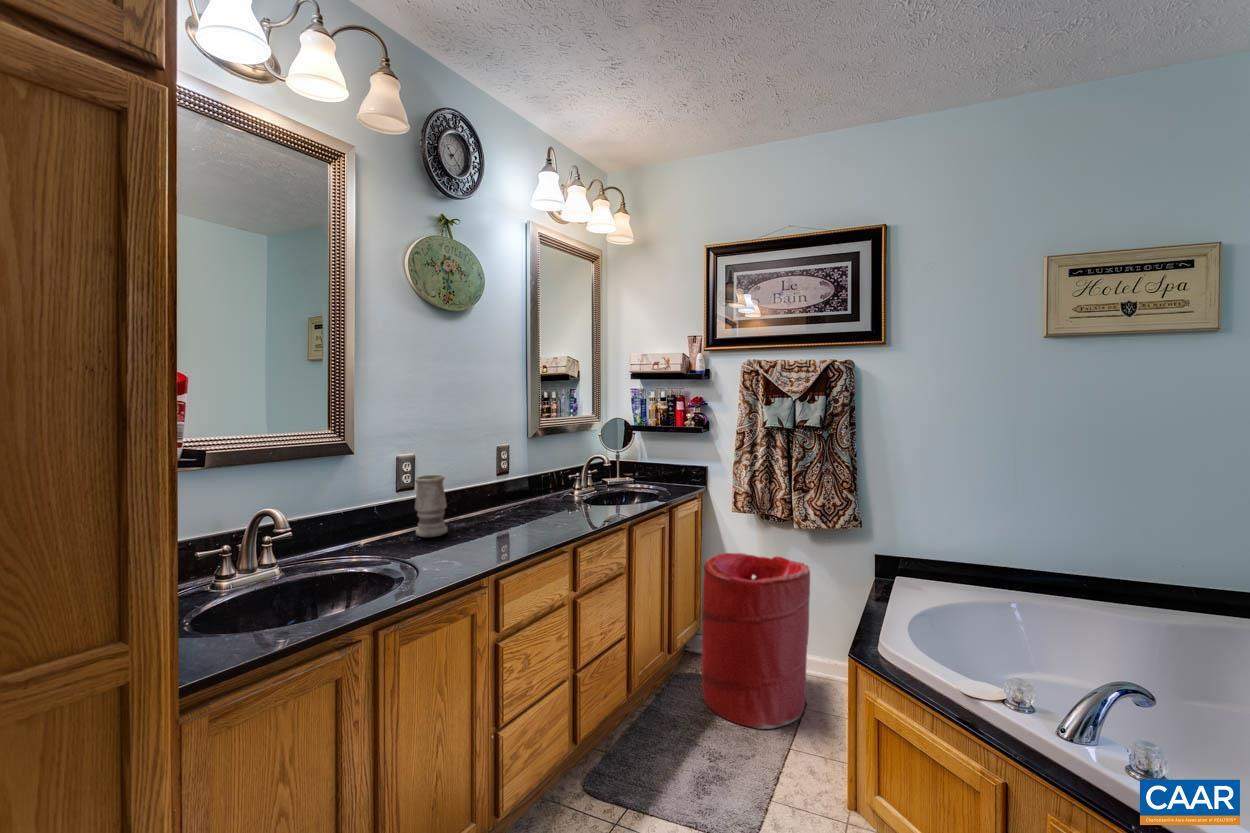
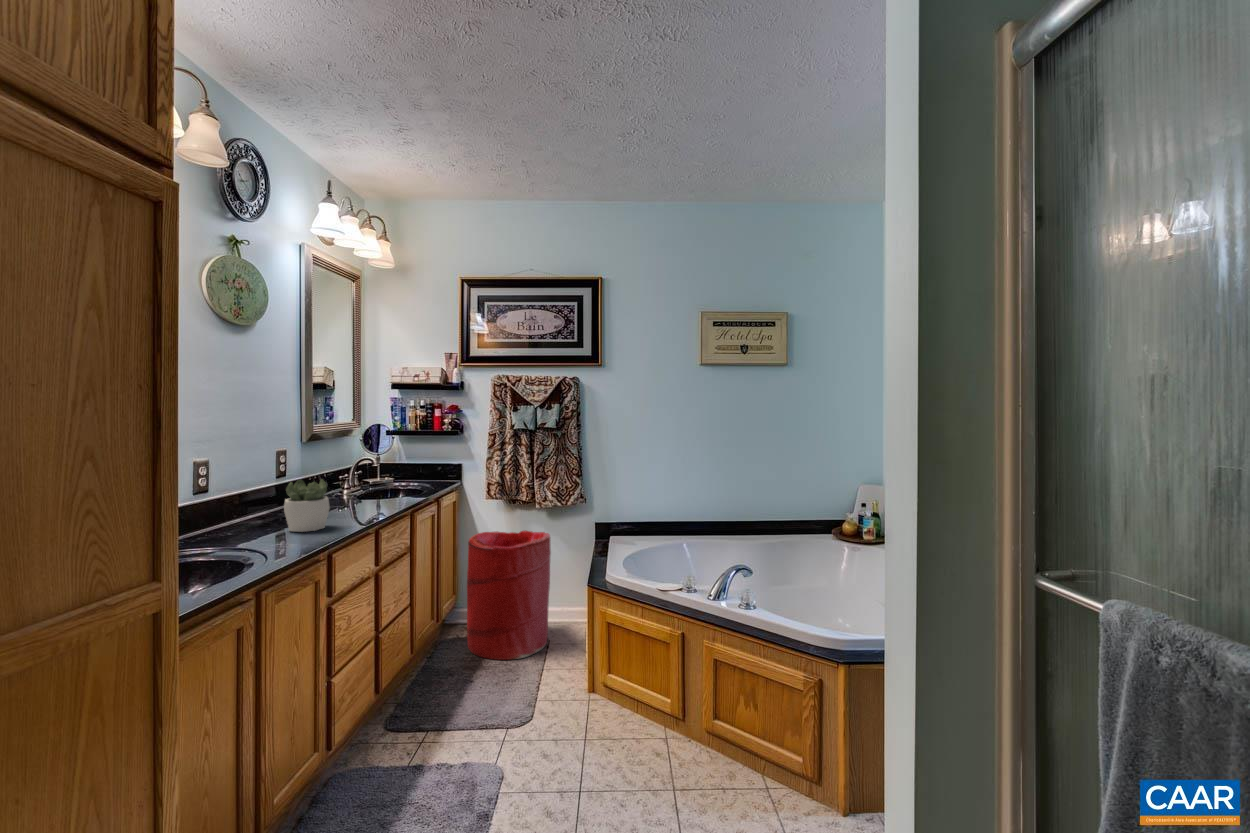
vase: present [415,474,447,537] -> none [219,475,253,533]
succulent plant: none [468,483,517,545] -> present [284,479,330,532]

